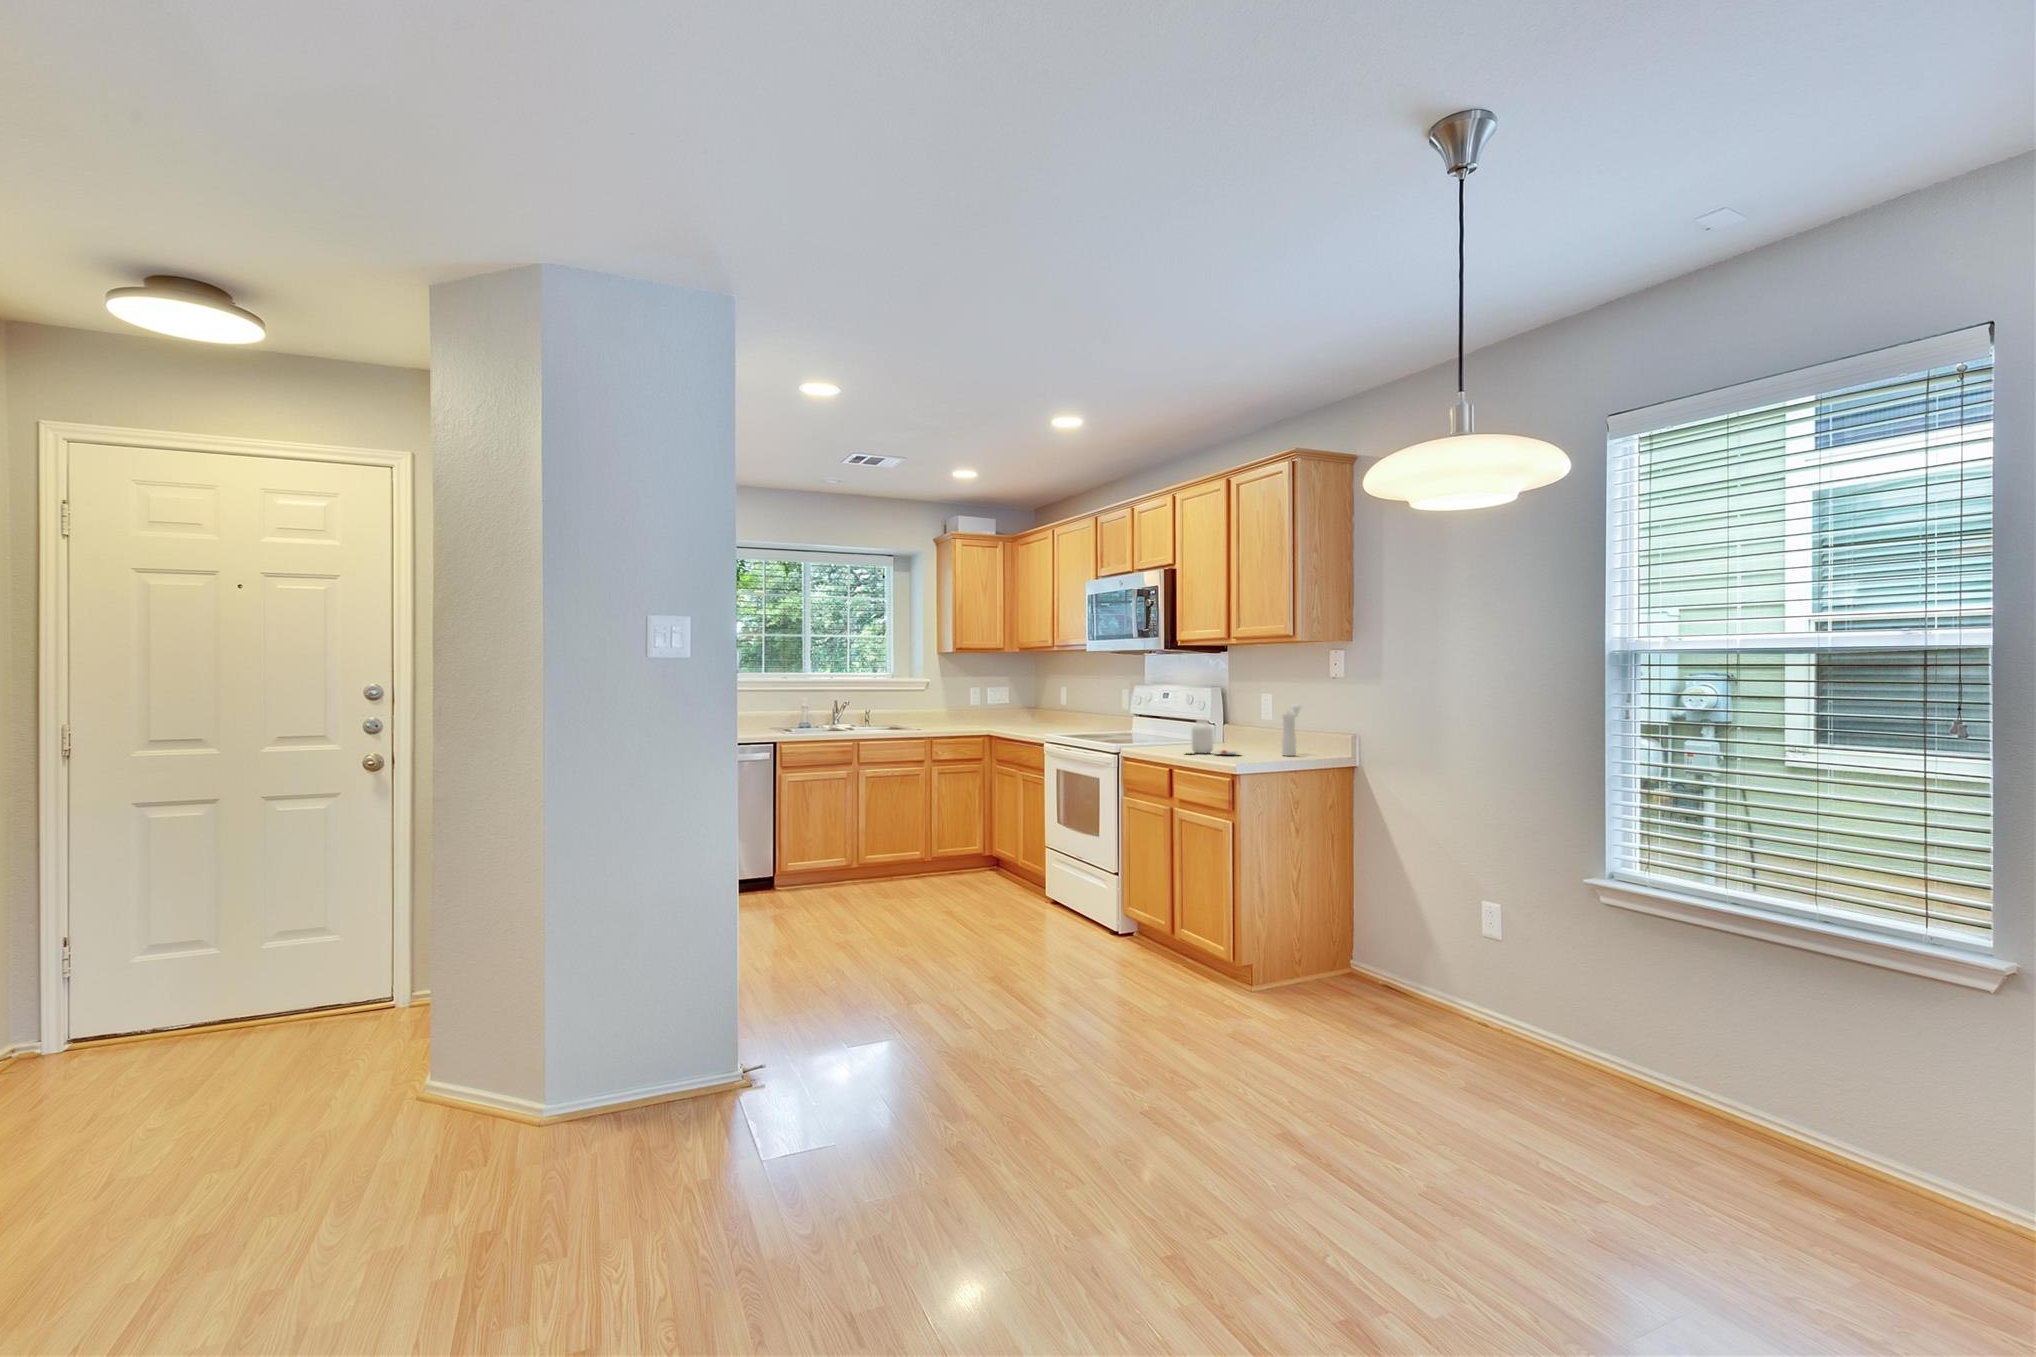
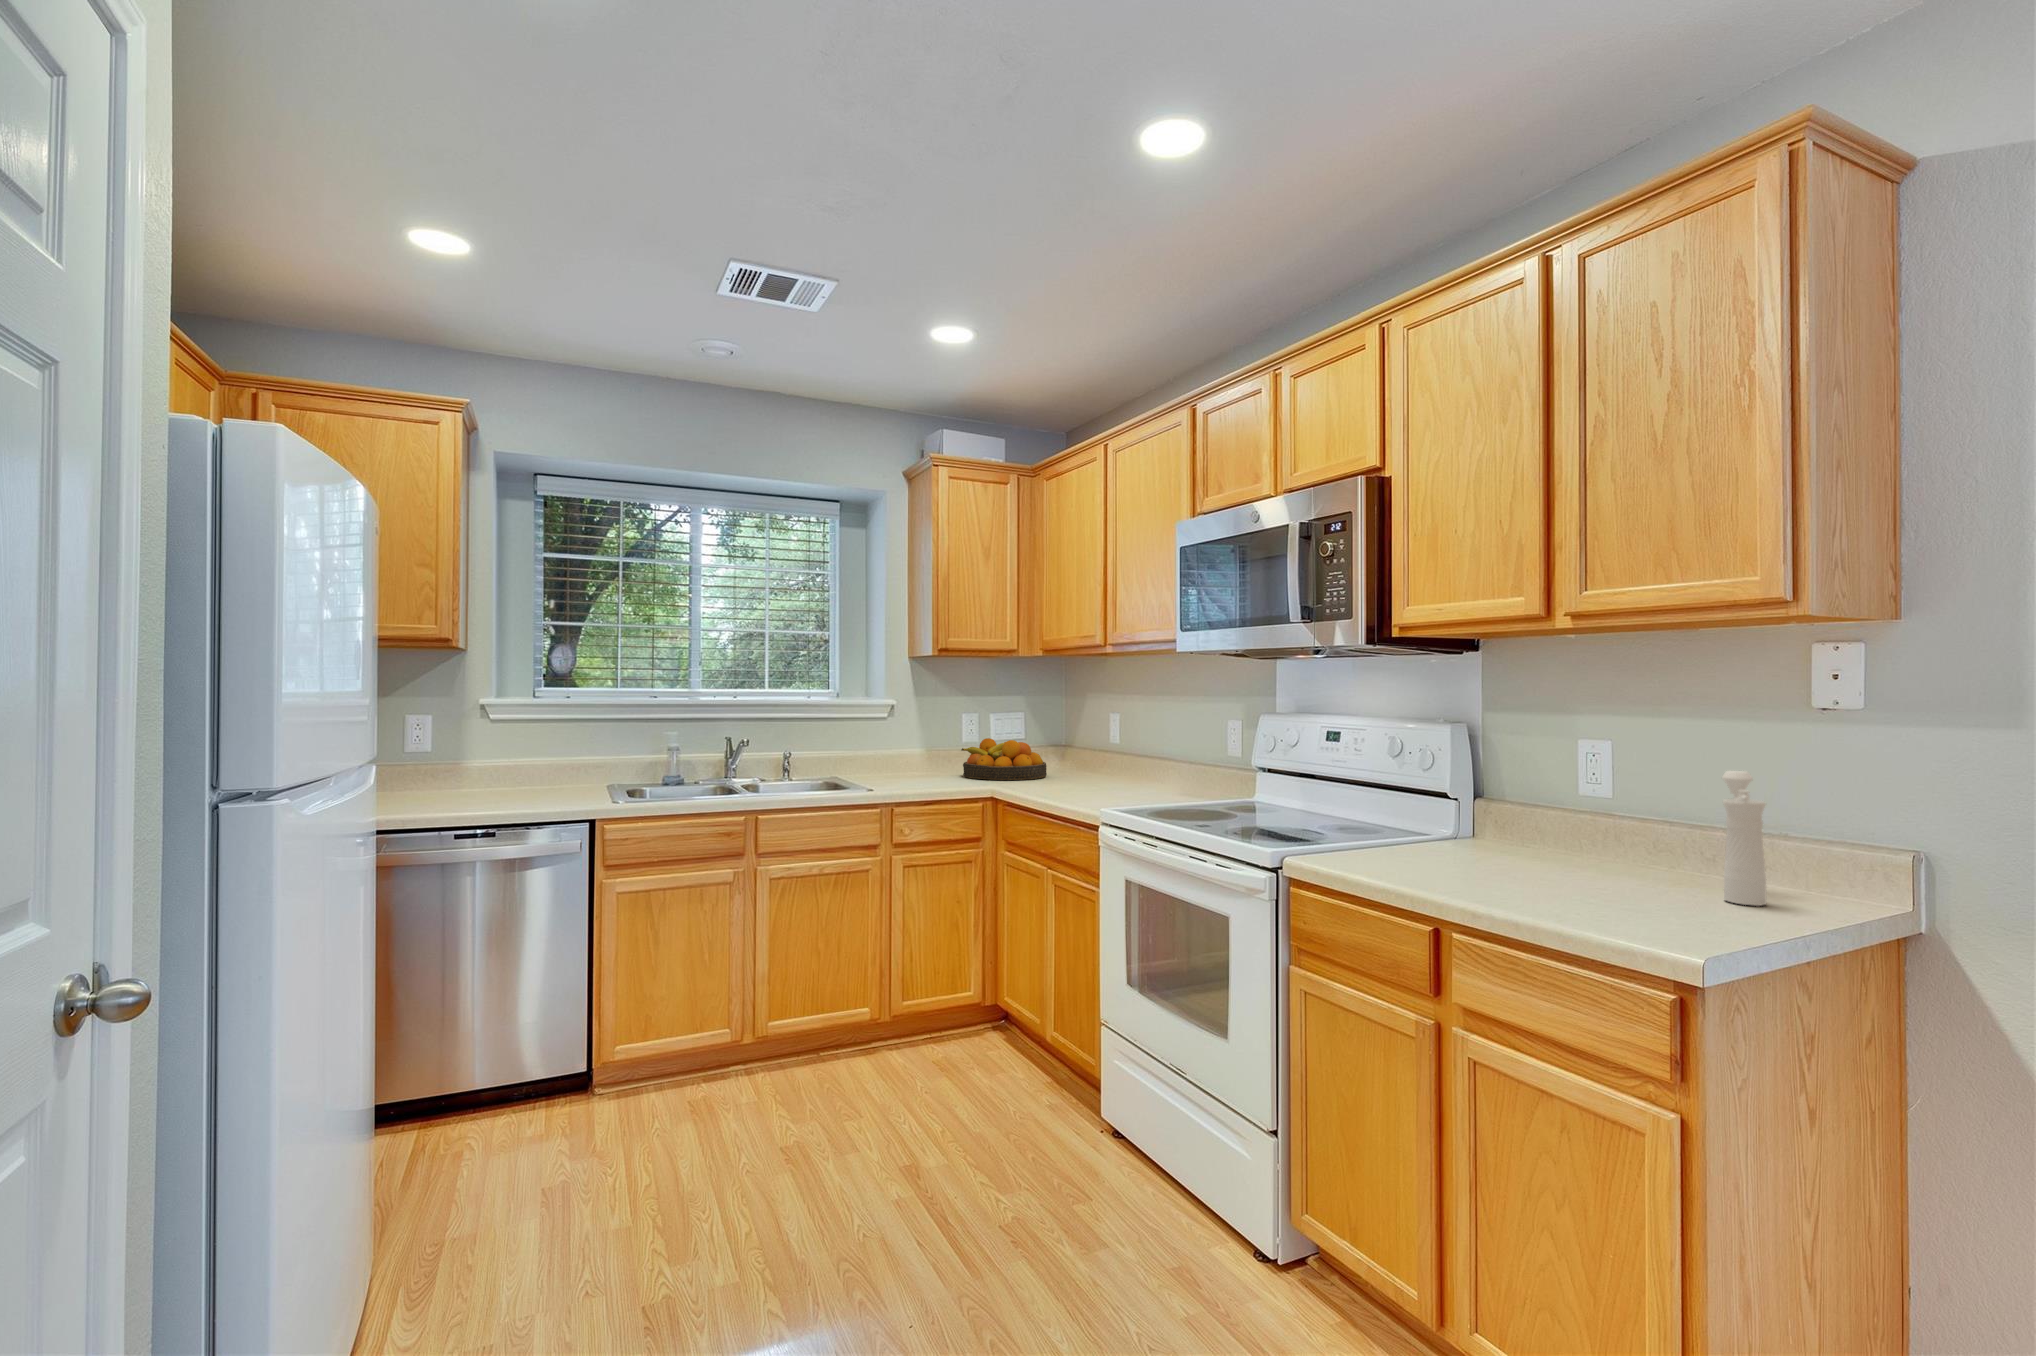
fruit bowl: none [971,703,1022,727] -> present [961,738,1047,780]
jar: present [1192,719,1240,755] -> none [1471,805,1630,900]

